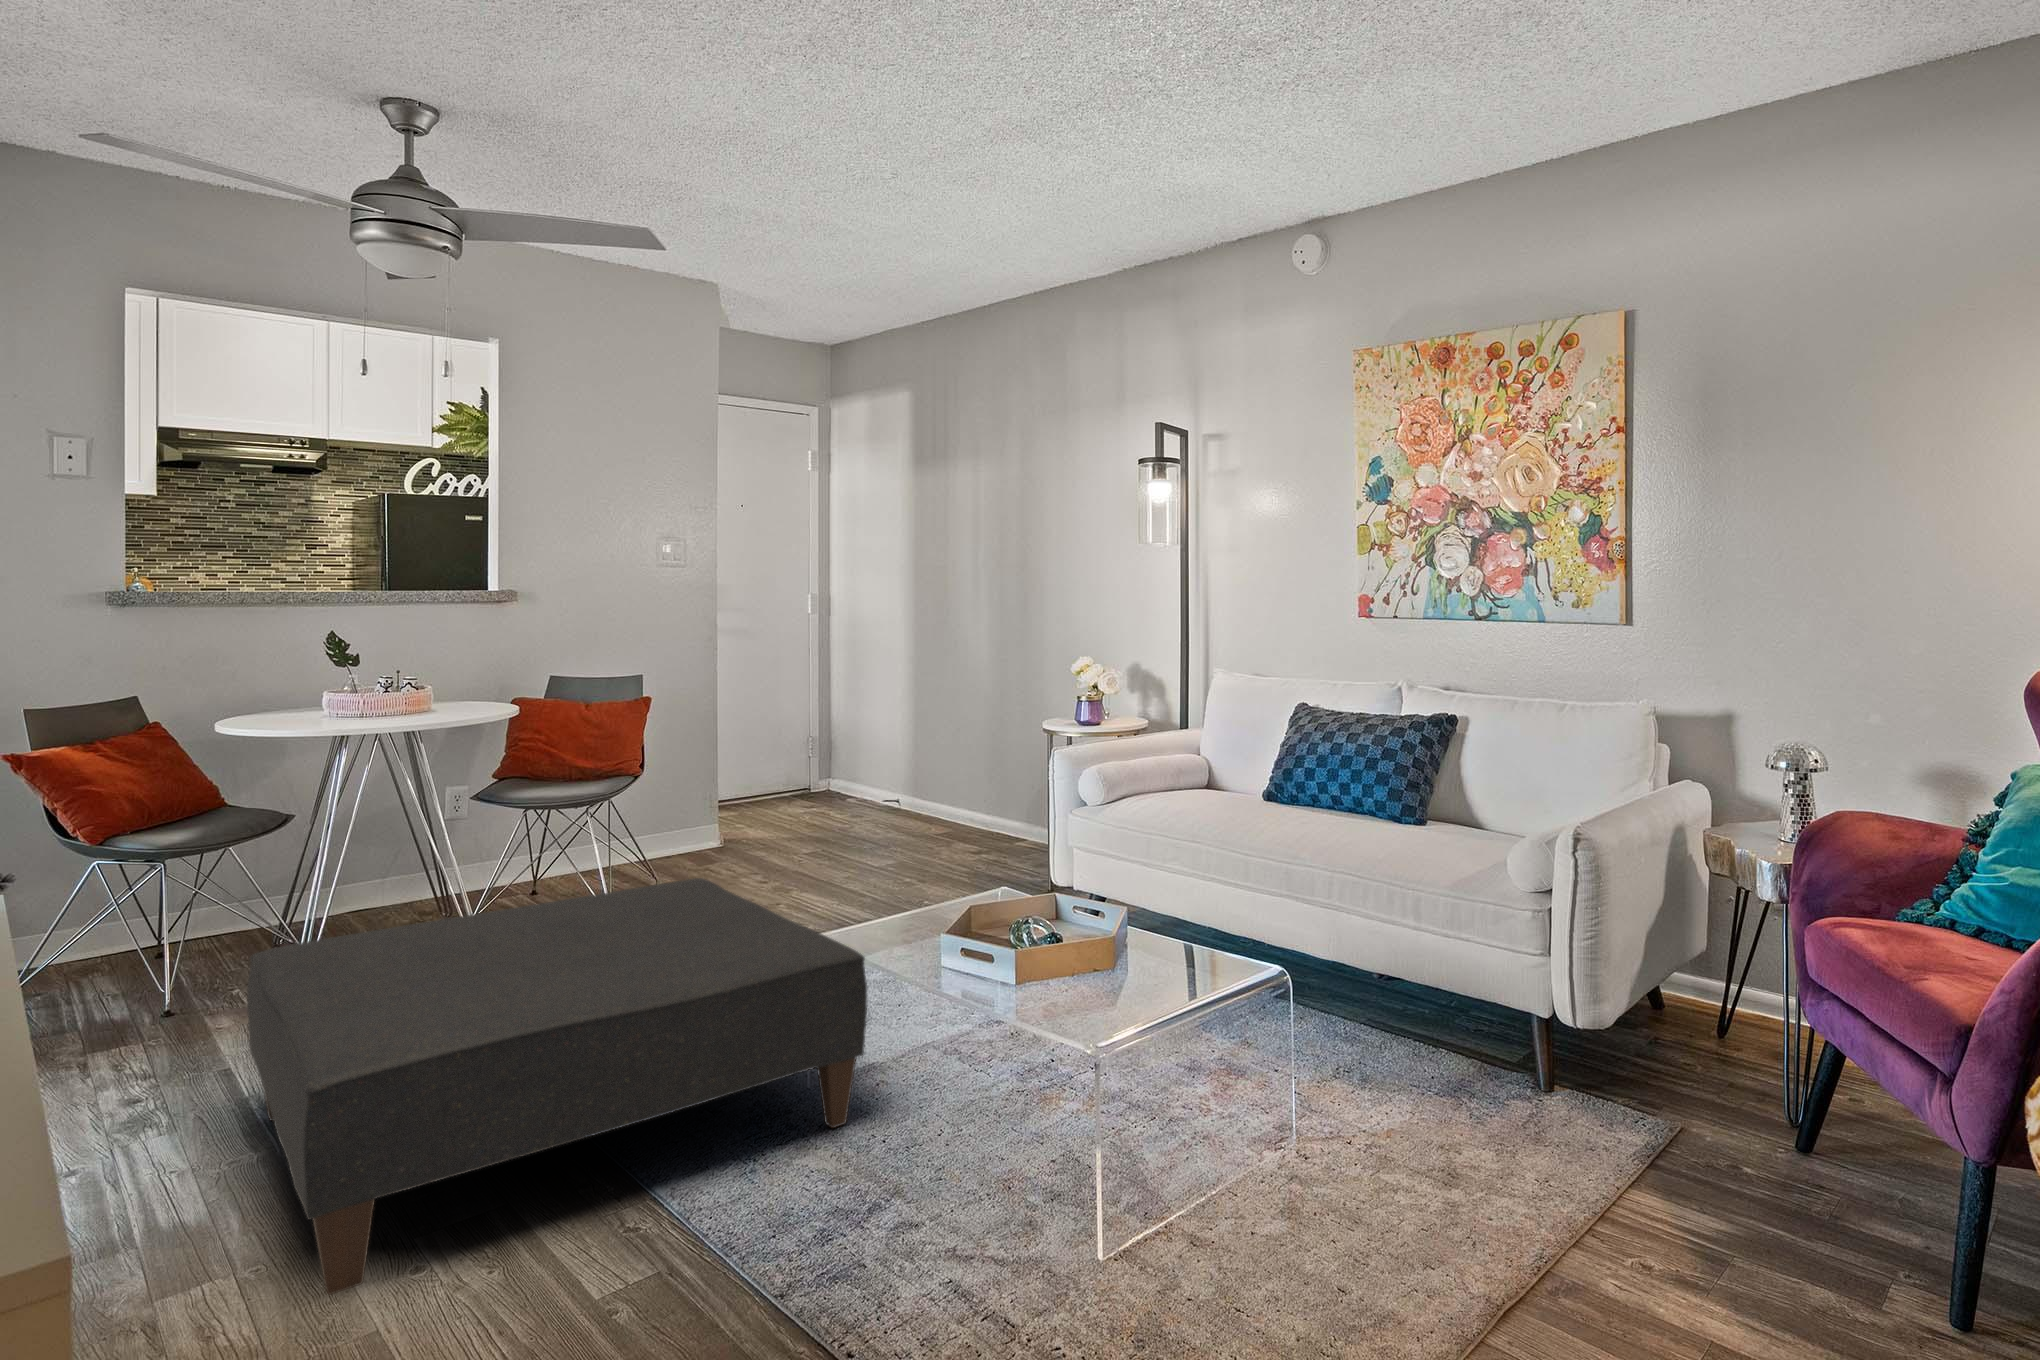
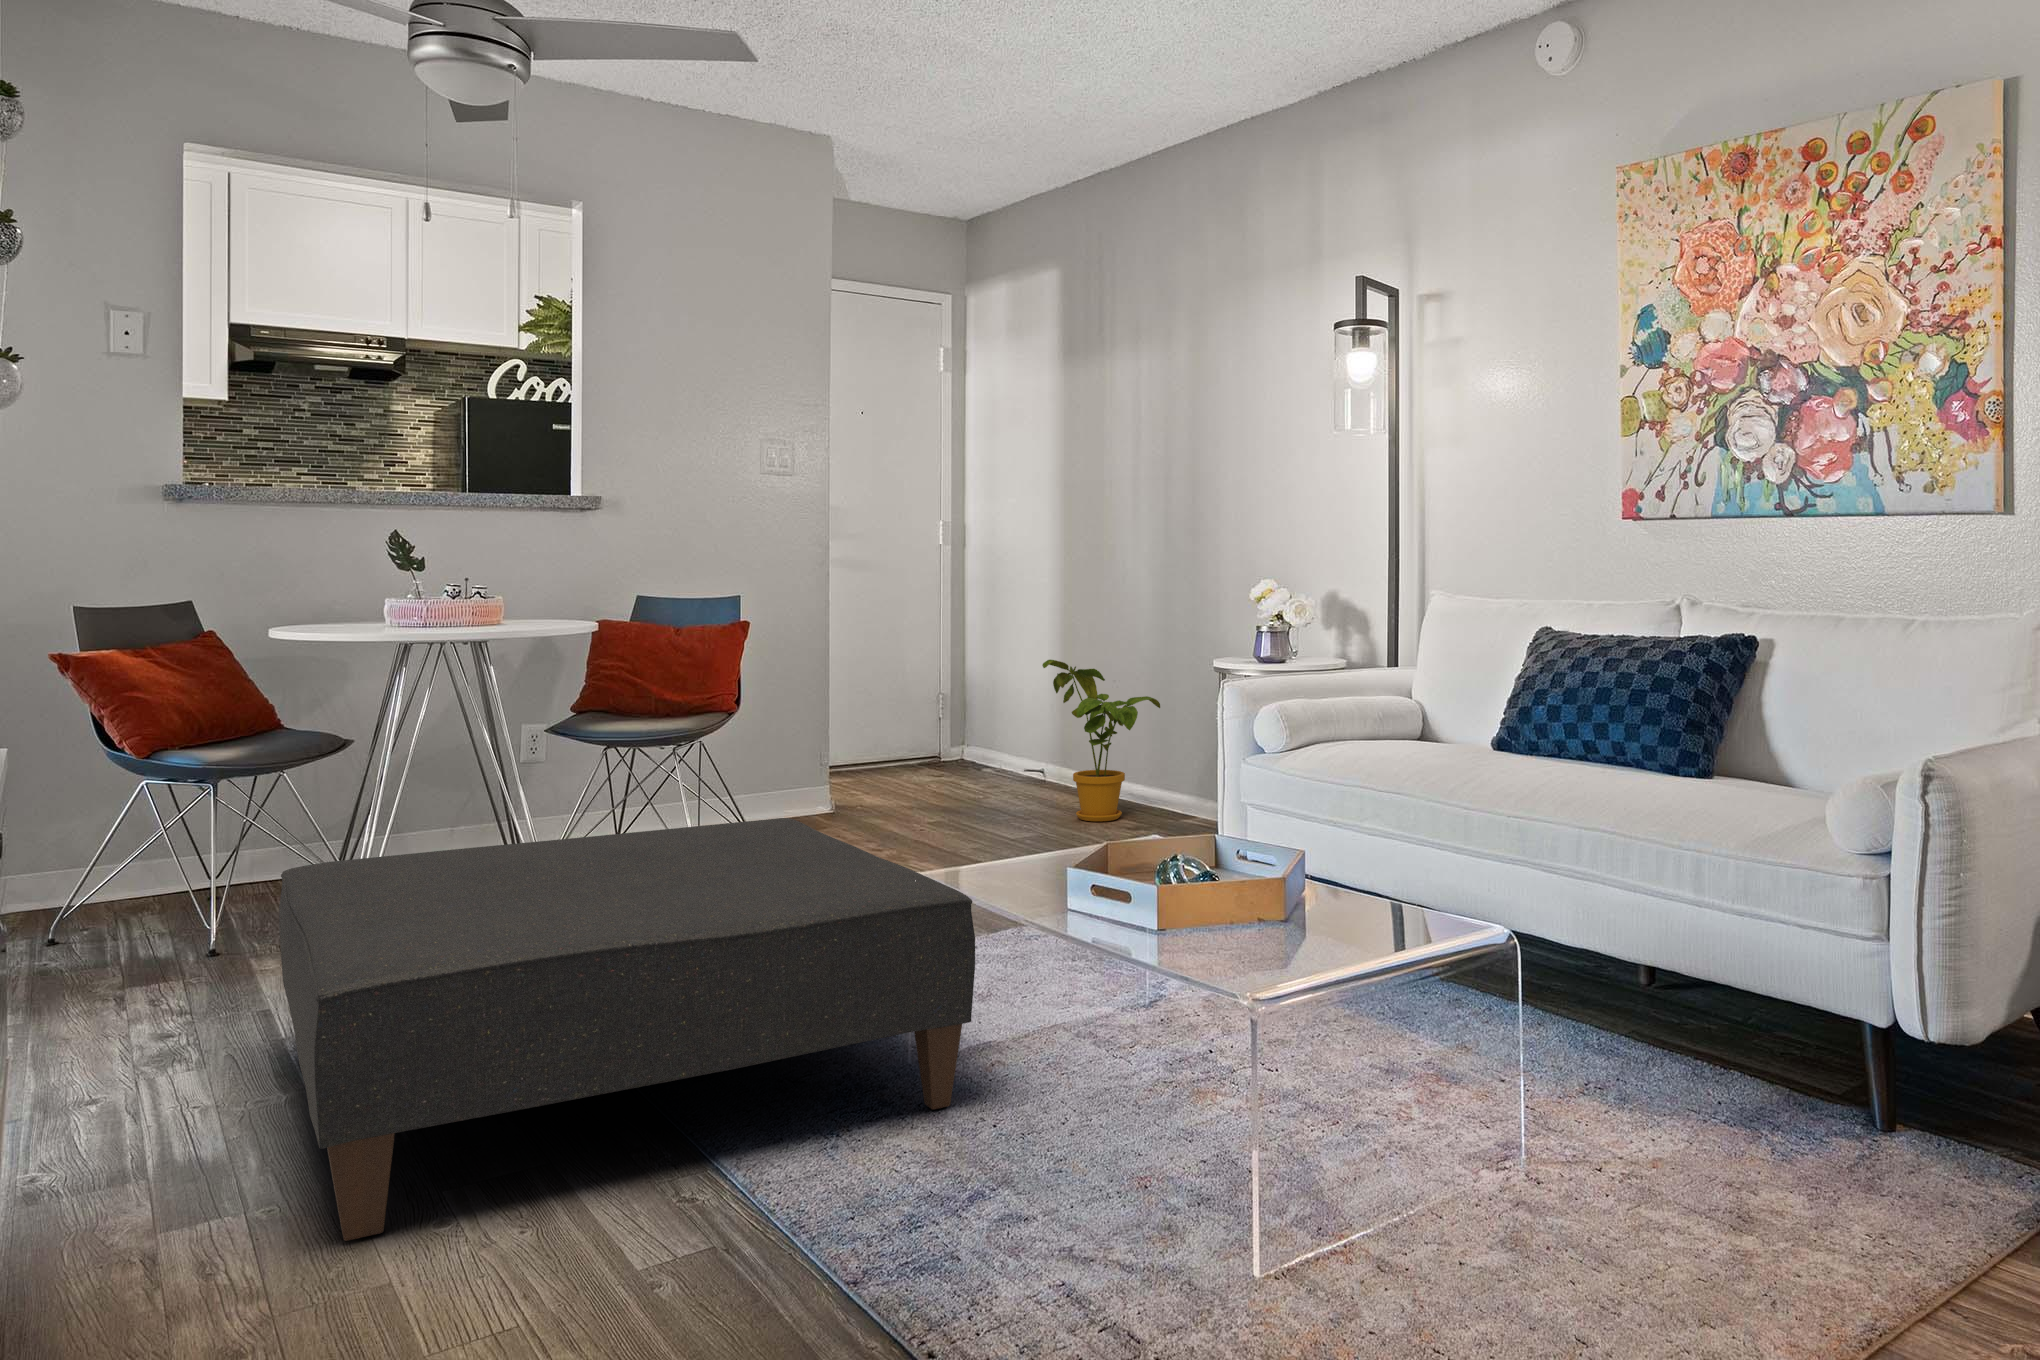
house plant: none [903,716,998,847] -> present [1042,660,1160,821]

